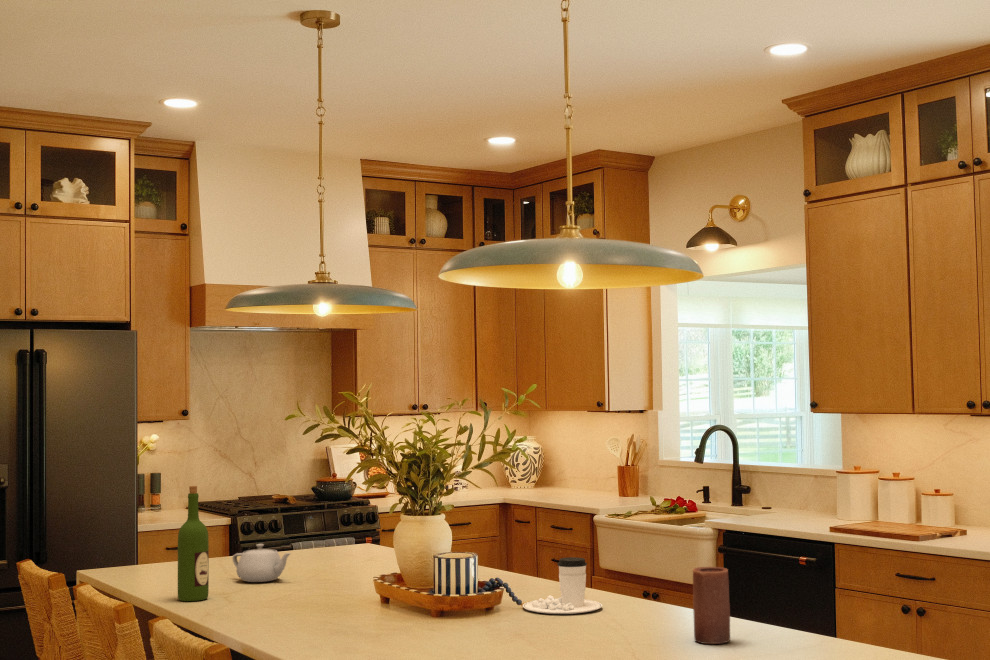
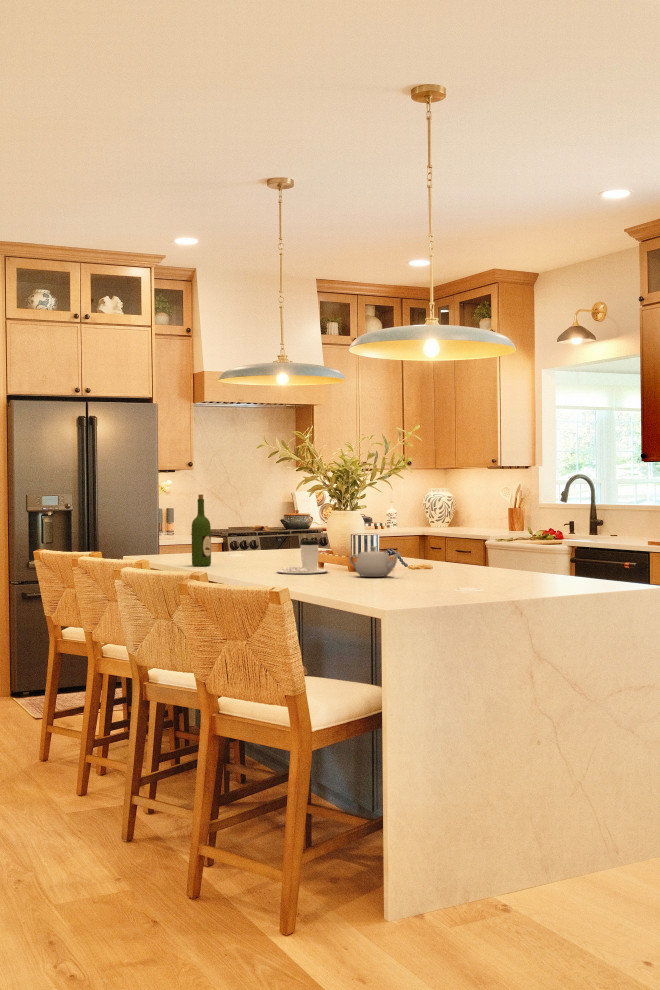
teapot: present [233,544,290,582] -> present [349,546,400,577]
coffee cup: present [523,557,602,614] -> present [277,540,328,574]
candle: present [693,567,730,644] -> none [506,535,529,581]

